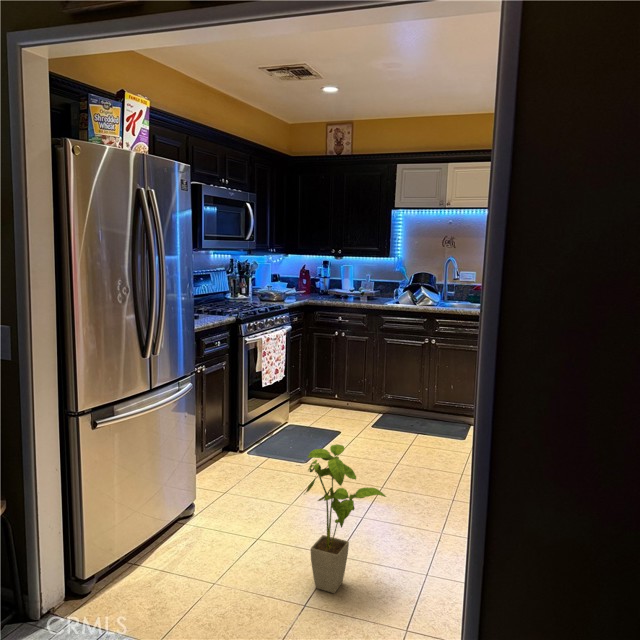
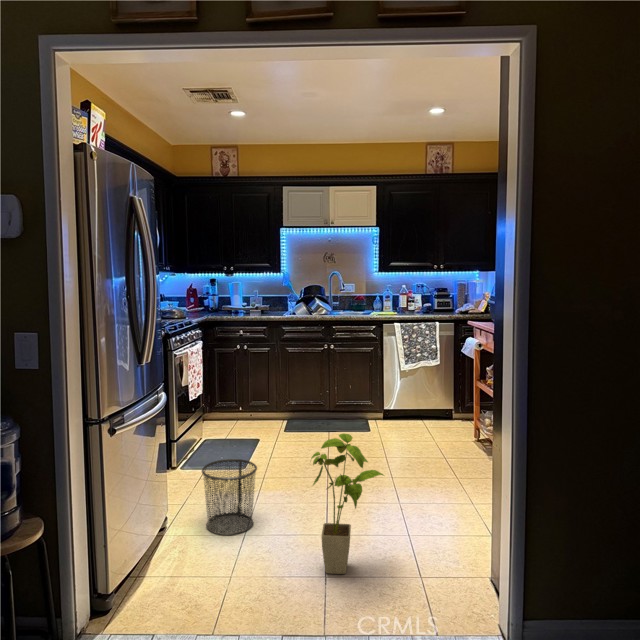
waste bin: none [230,451,285,528] -> present [202,459,257,535]

